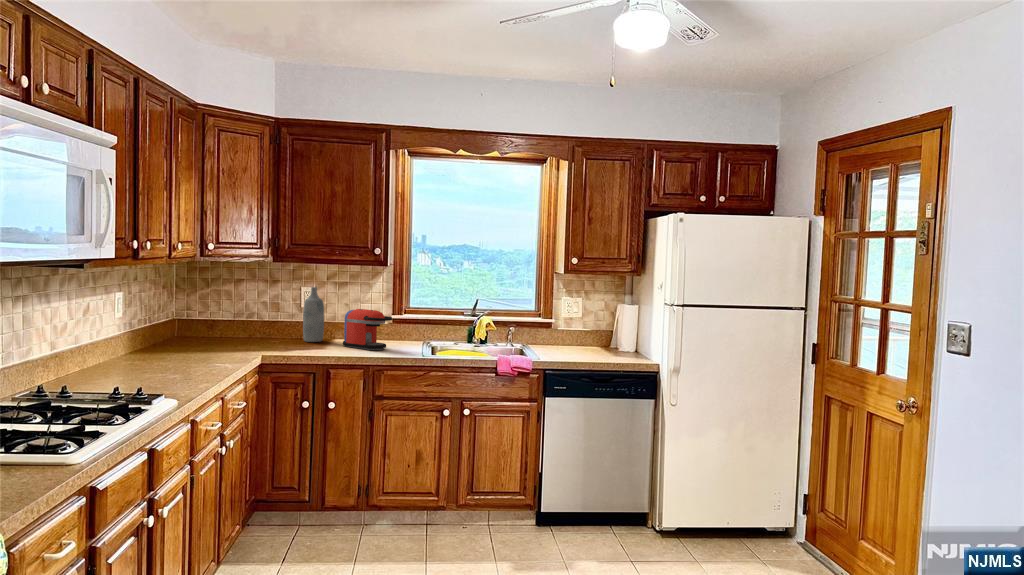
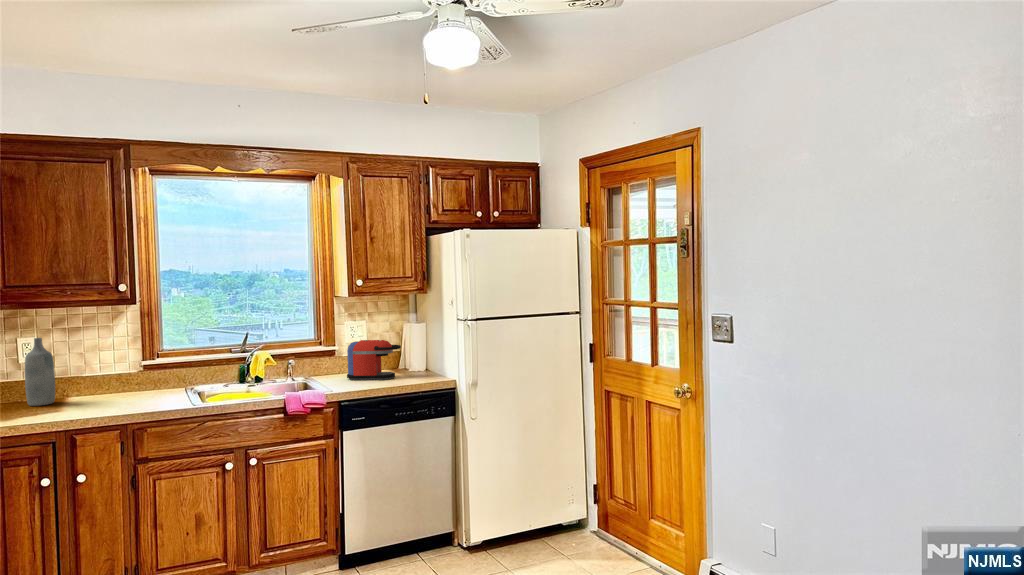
coffee maker: present [343,309,392,350] -> present [347,340,401,380]

